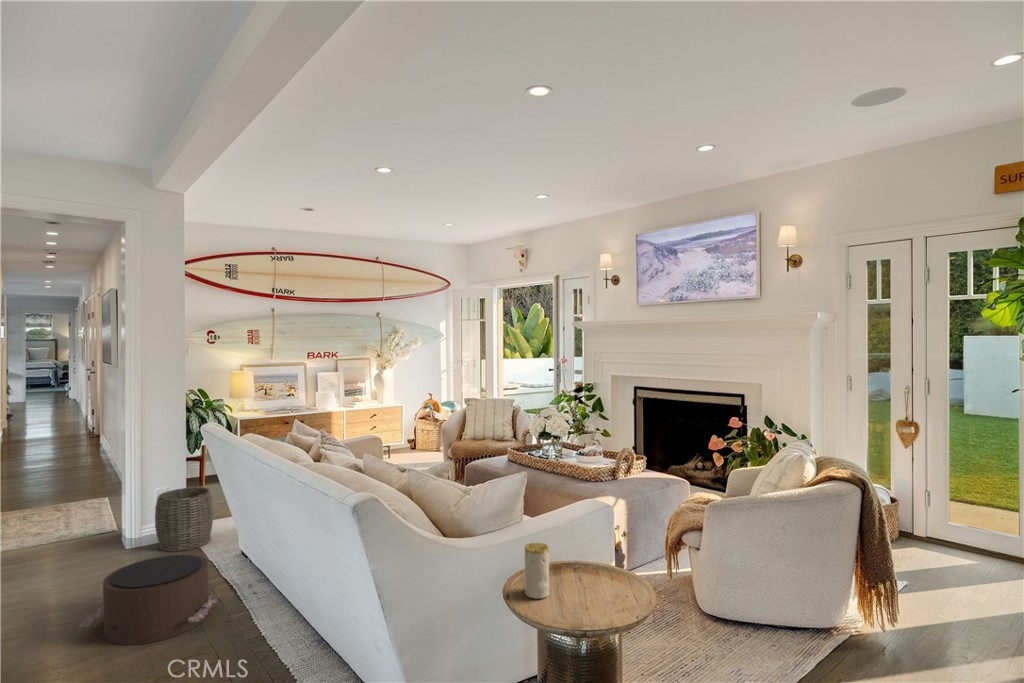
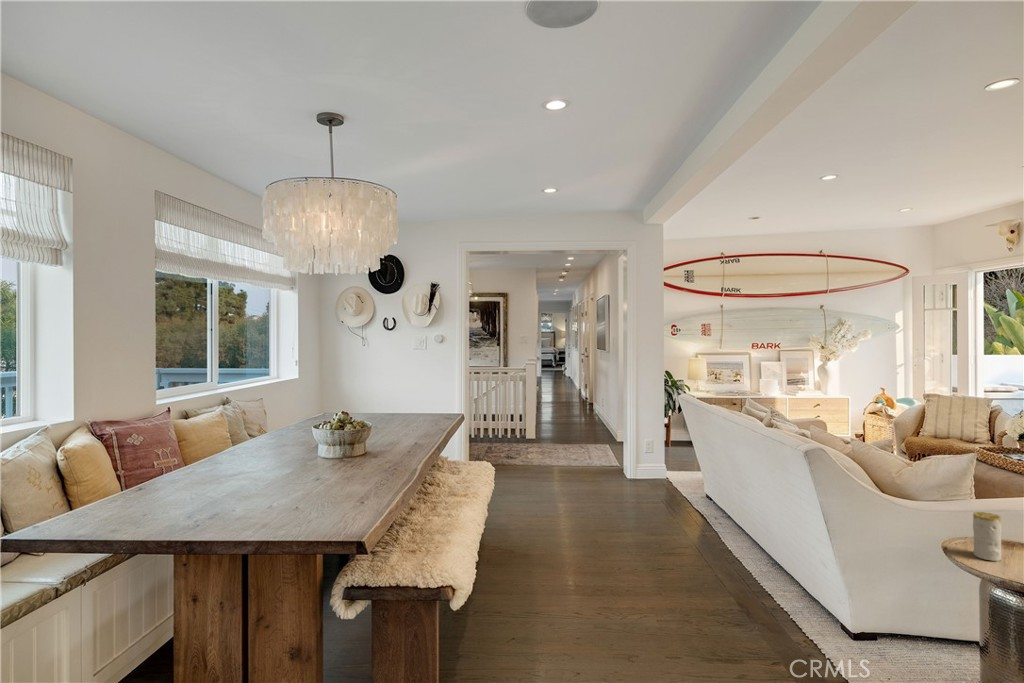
woven basket: present [155,487,213,552] -> none [645,443,684,488]
pouf: present [79,554,220,645] -> none [611,484,697,538]

